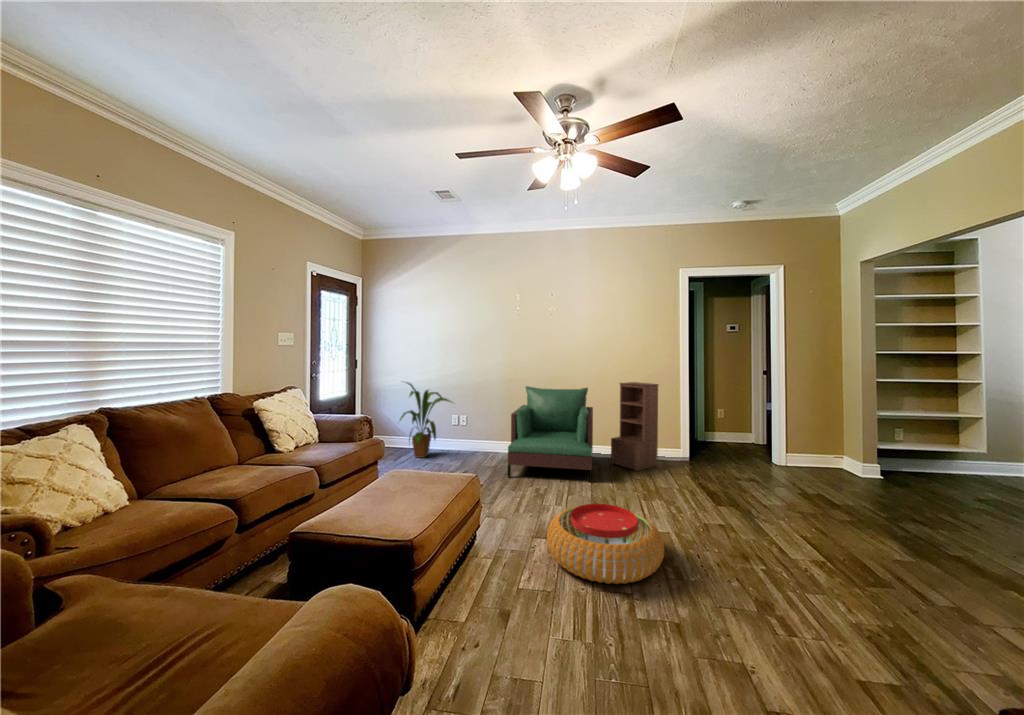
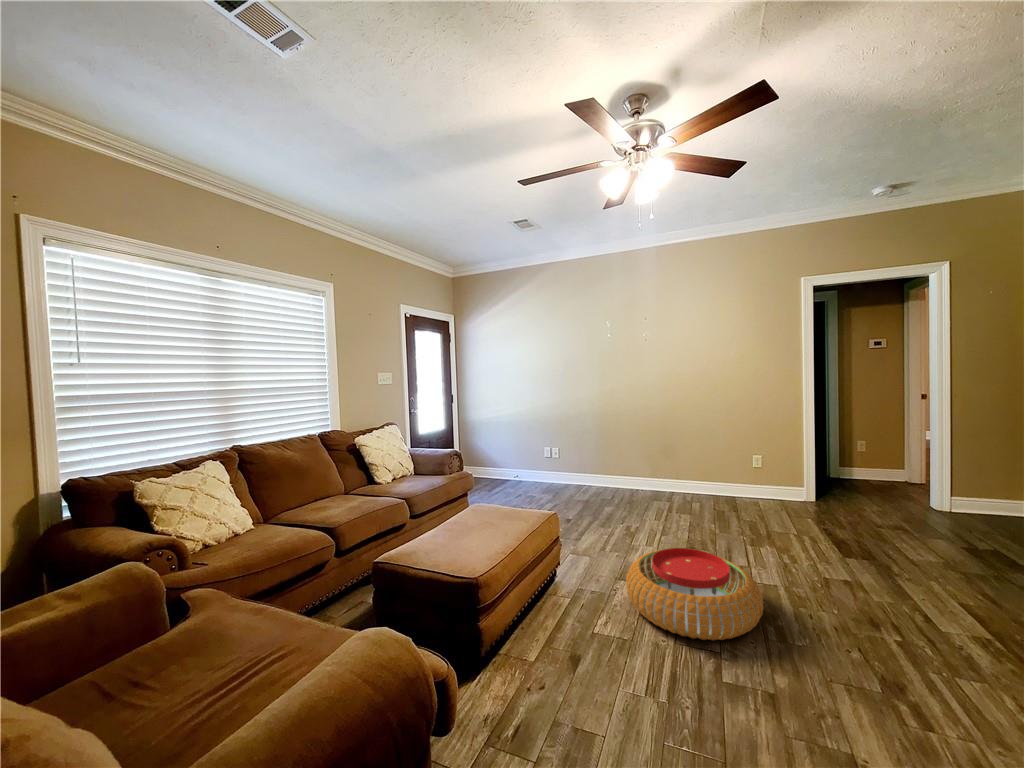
bookshelf: present [611,382,658,471] -> none [713,409,772,511]
house plant: present [400,383,451,458] -> none [486,414,542,490]
armchair: present [508,386,593,483] -> none [594,417,692,522]

